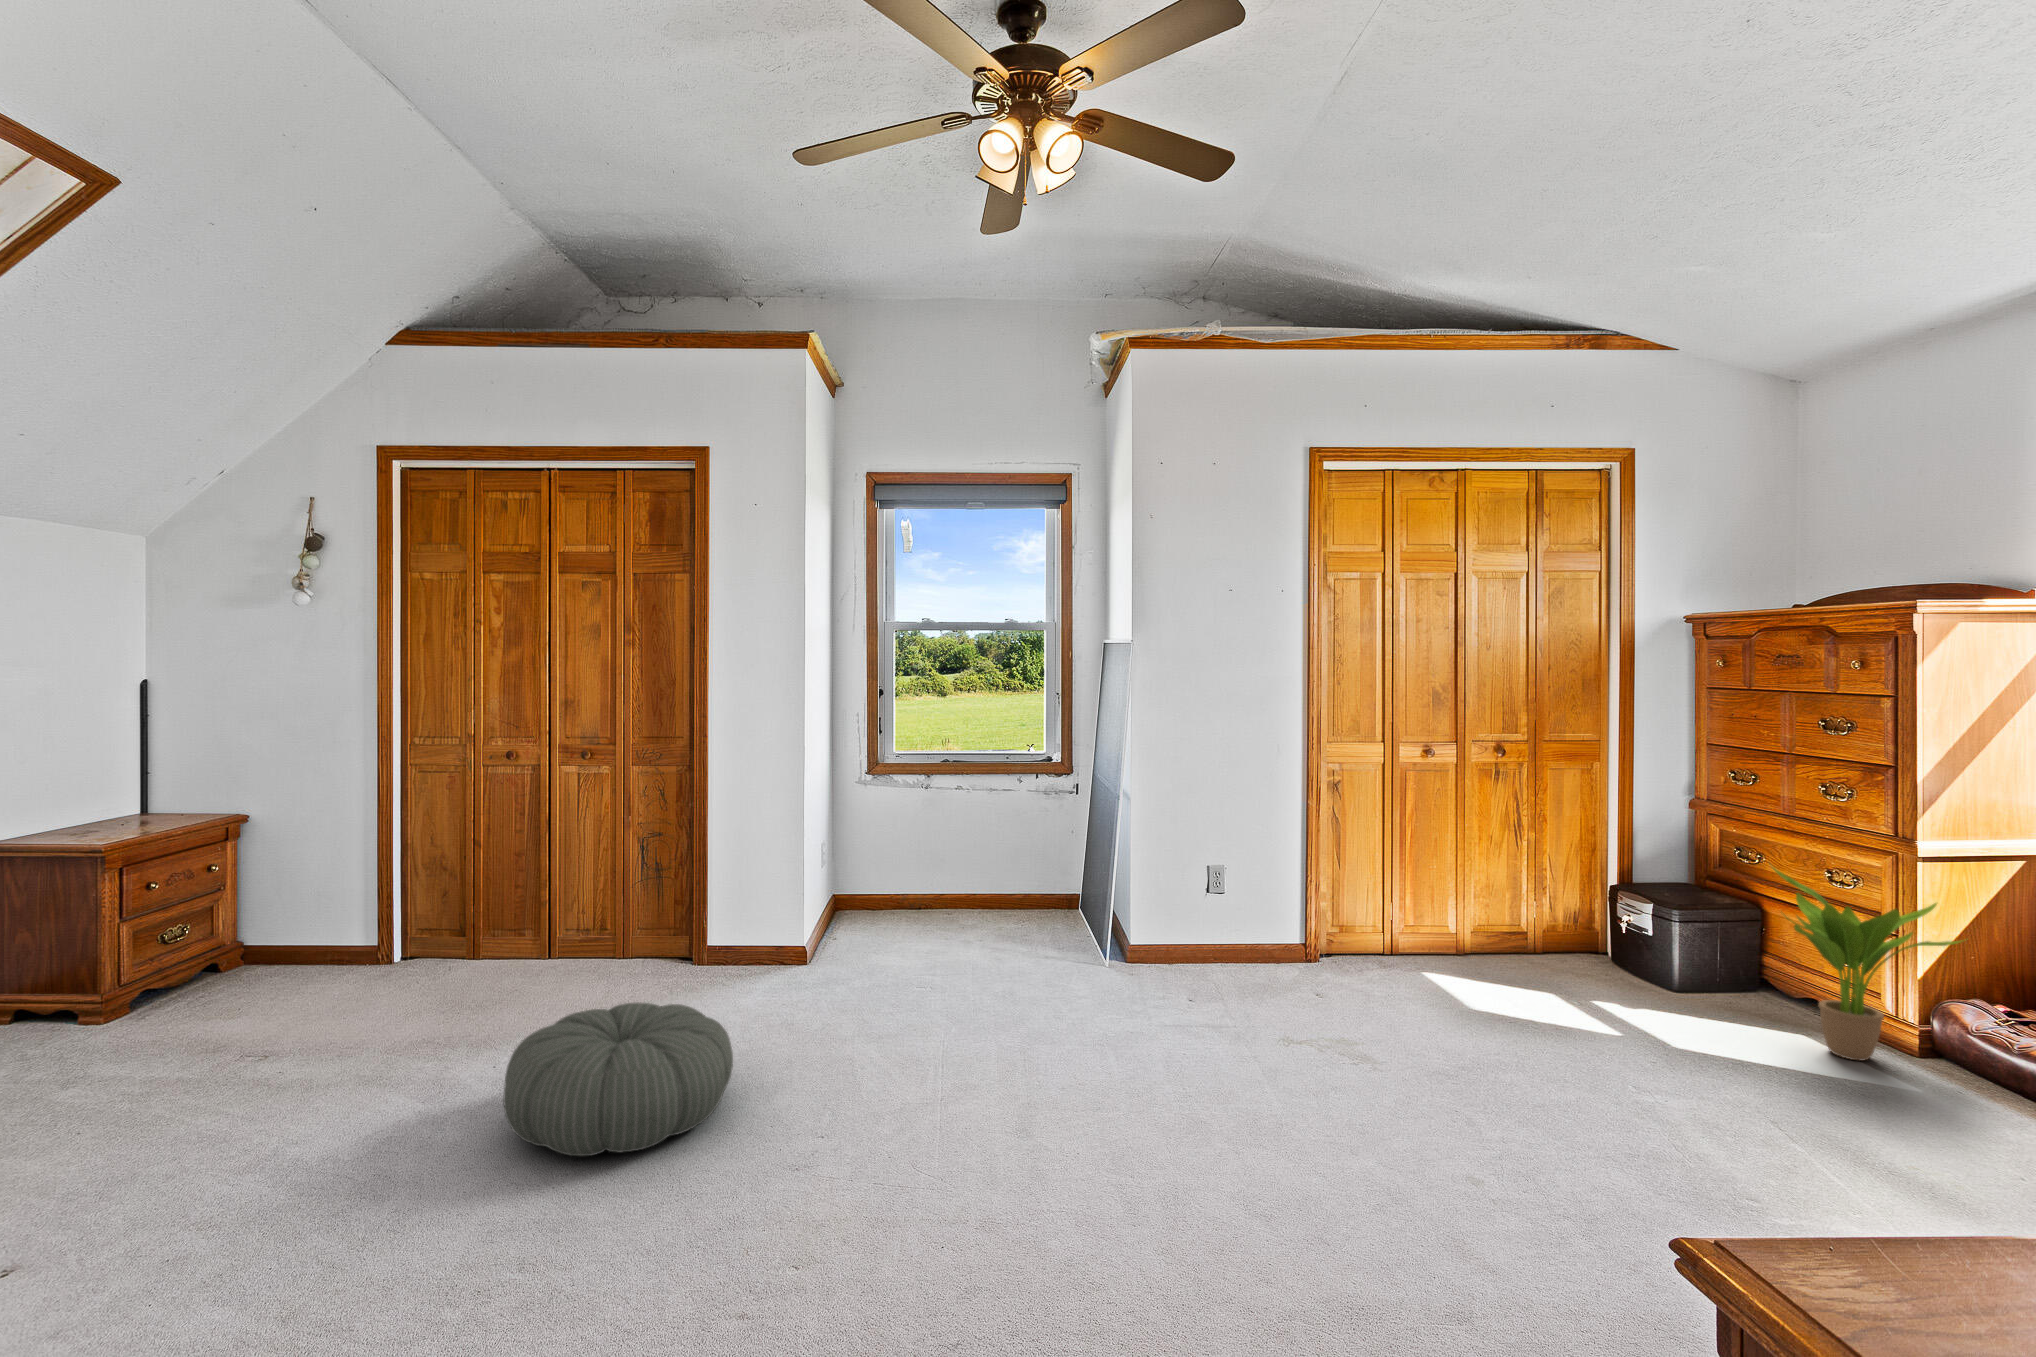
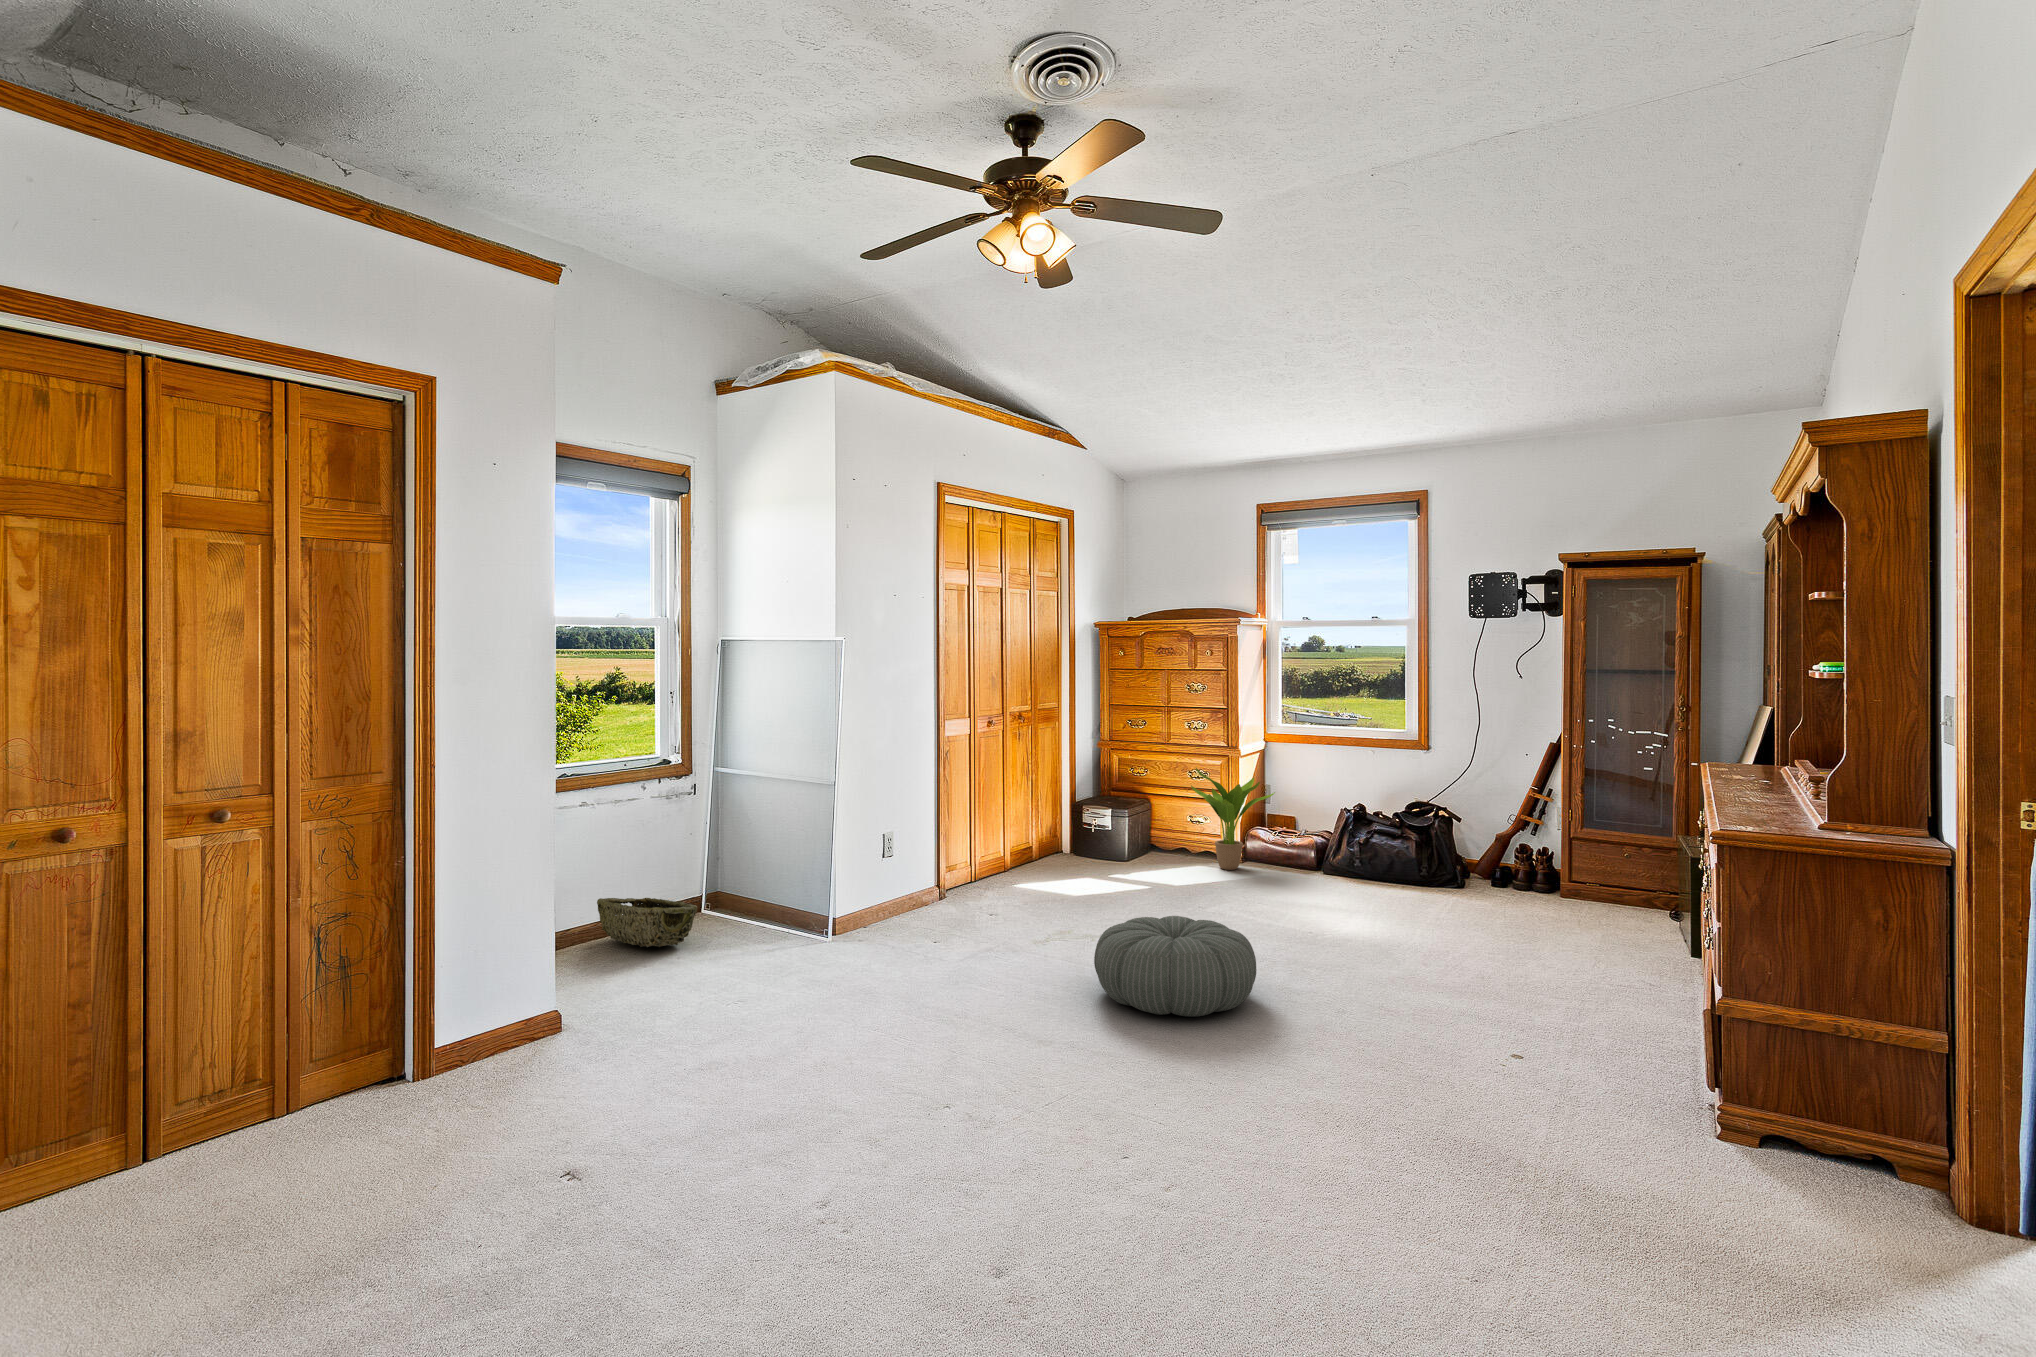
woven basket: none [955,872,1018,929] -> present [597,898,697,947]
pouf: present [503,1002,733,1156] -> present [1094,916,1257,1017]

